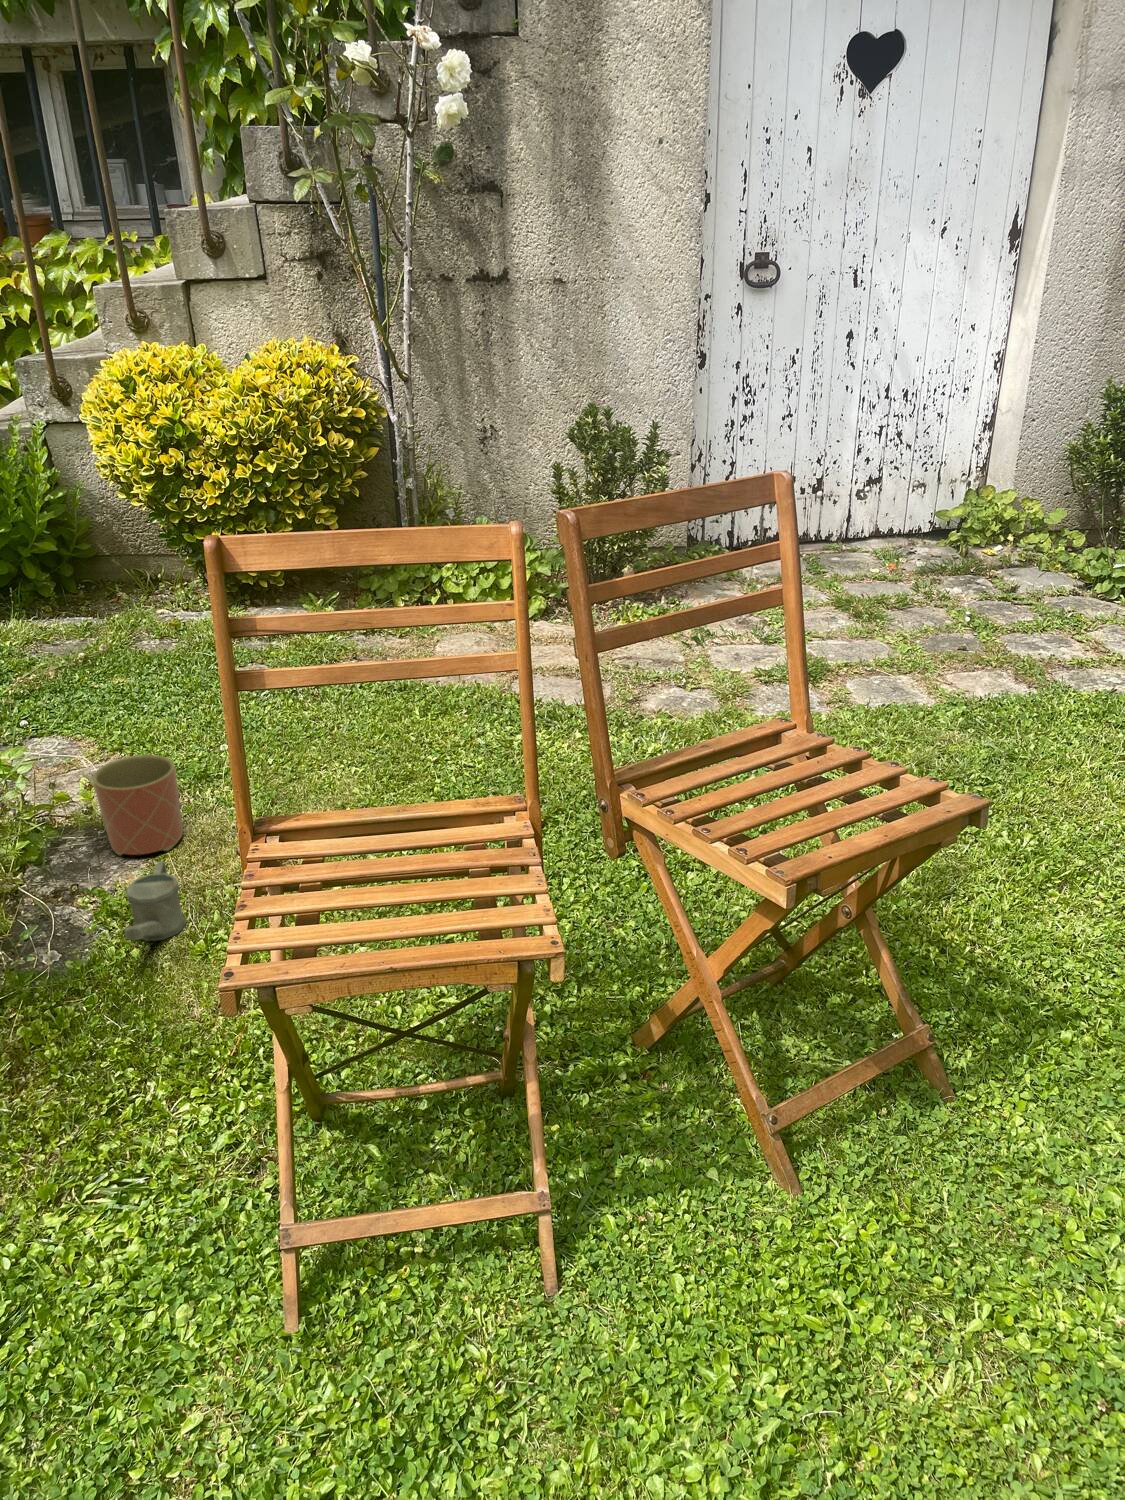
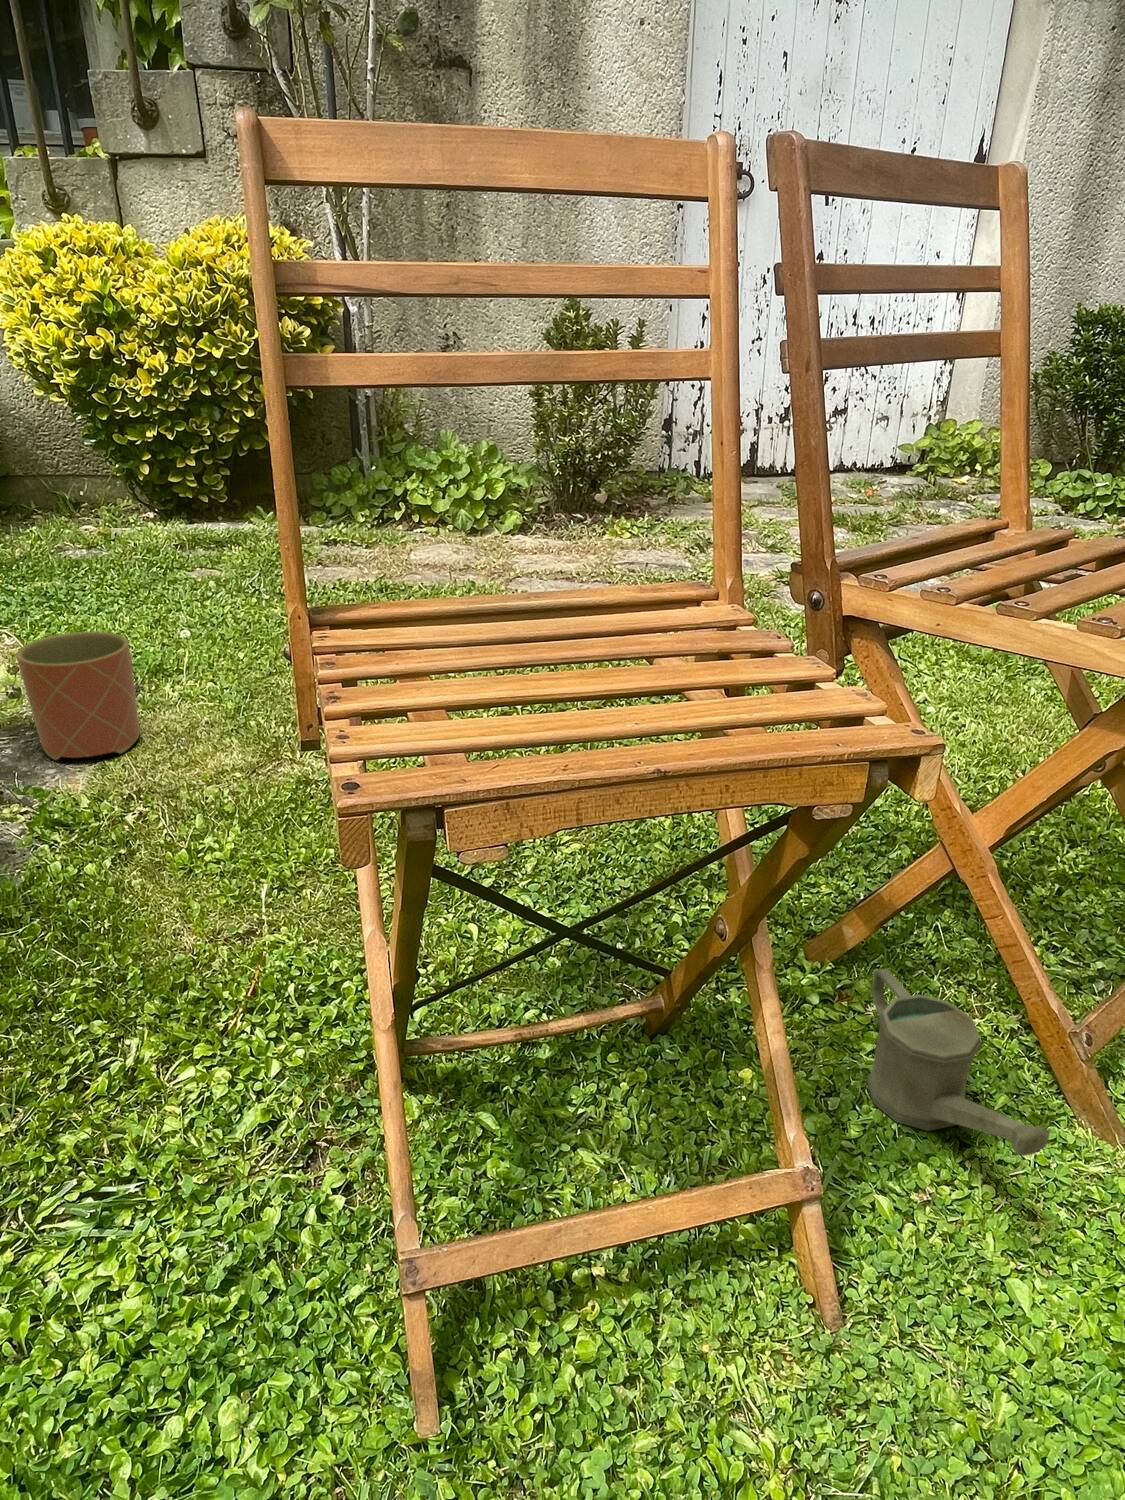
watering can: present [124,861,186,941] -> present [867,969,1050,1156]

